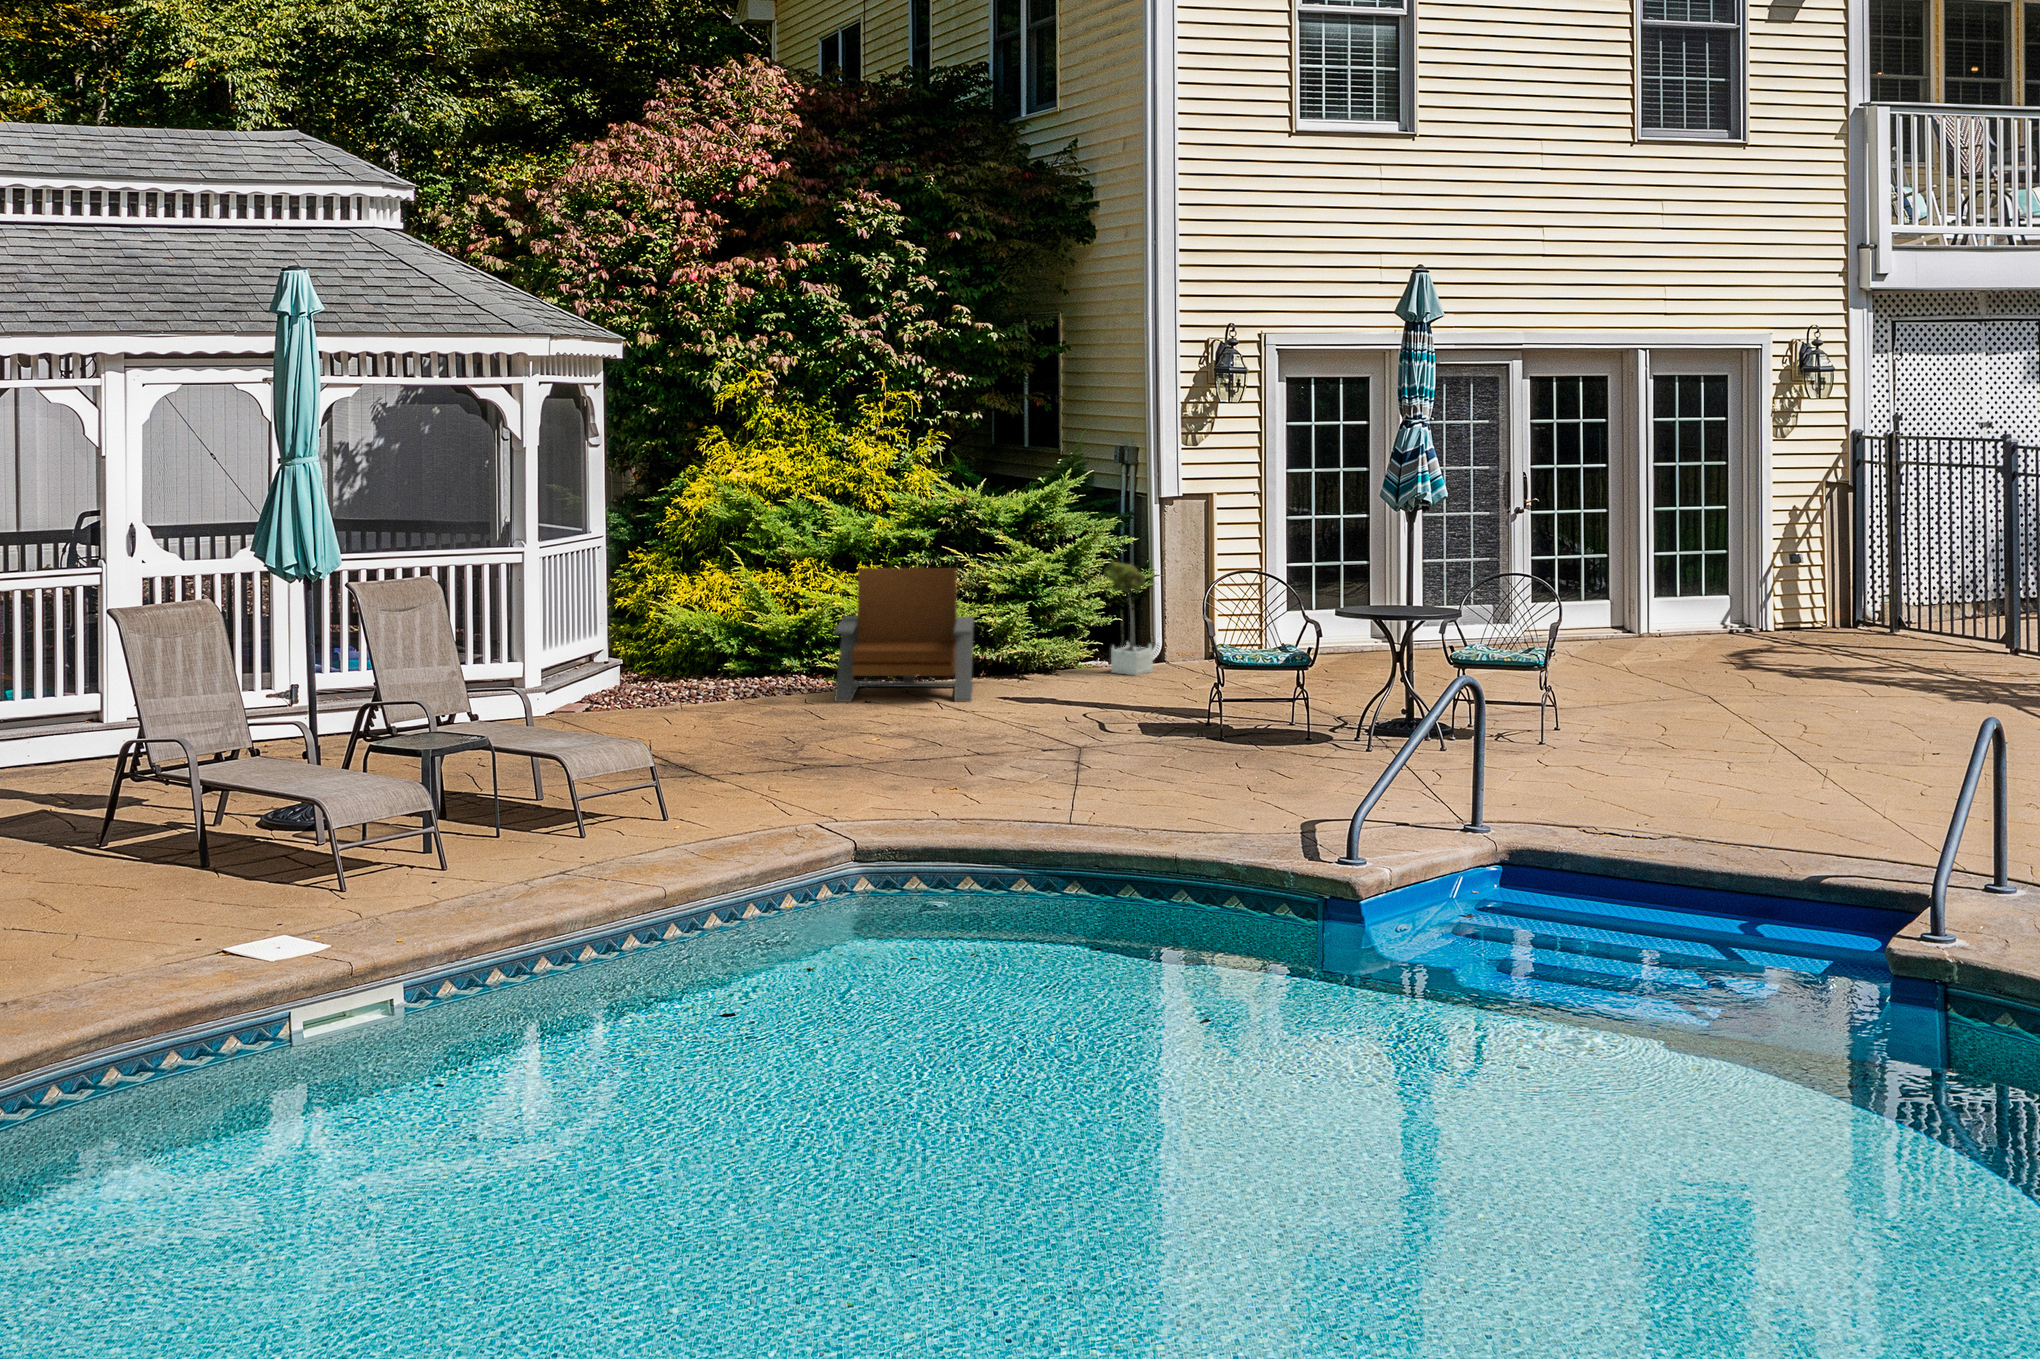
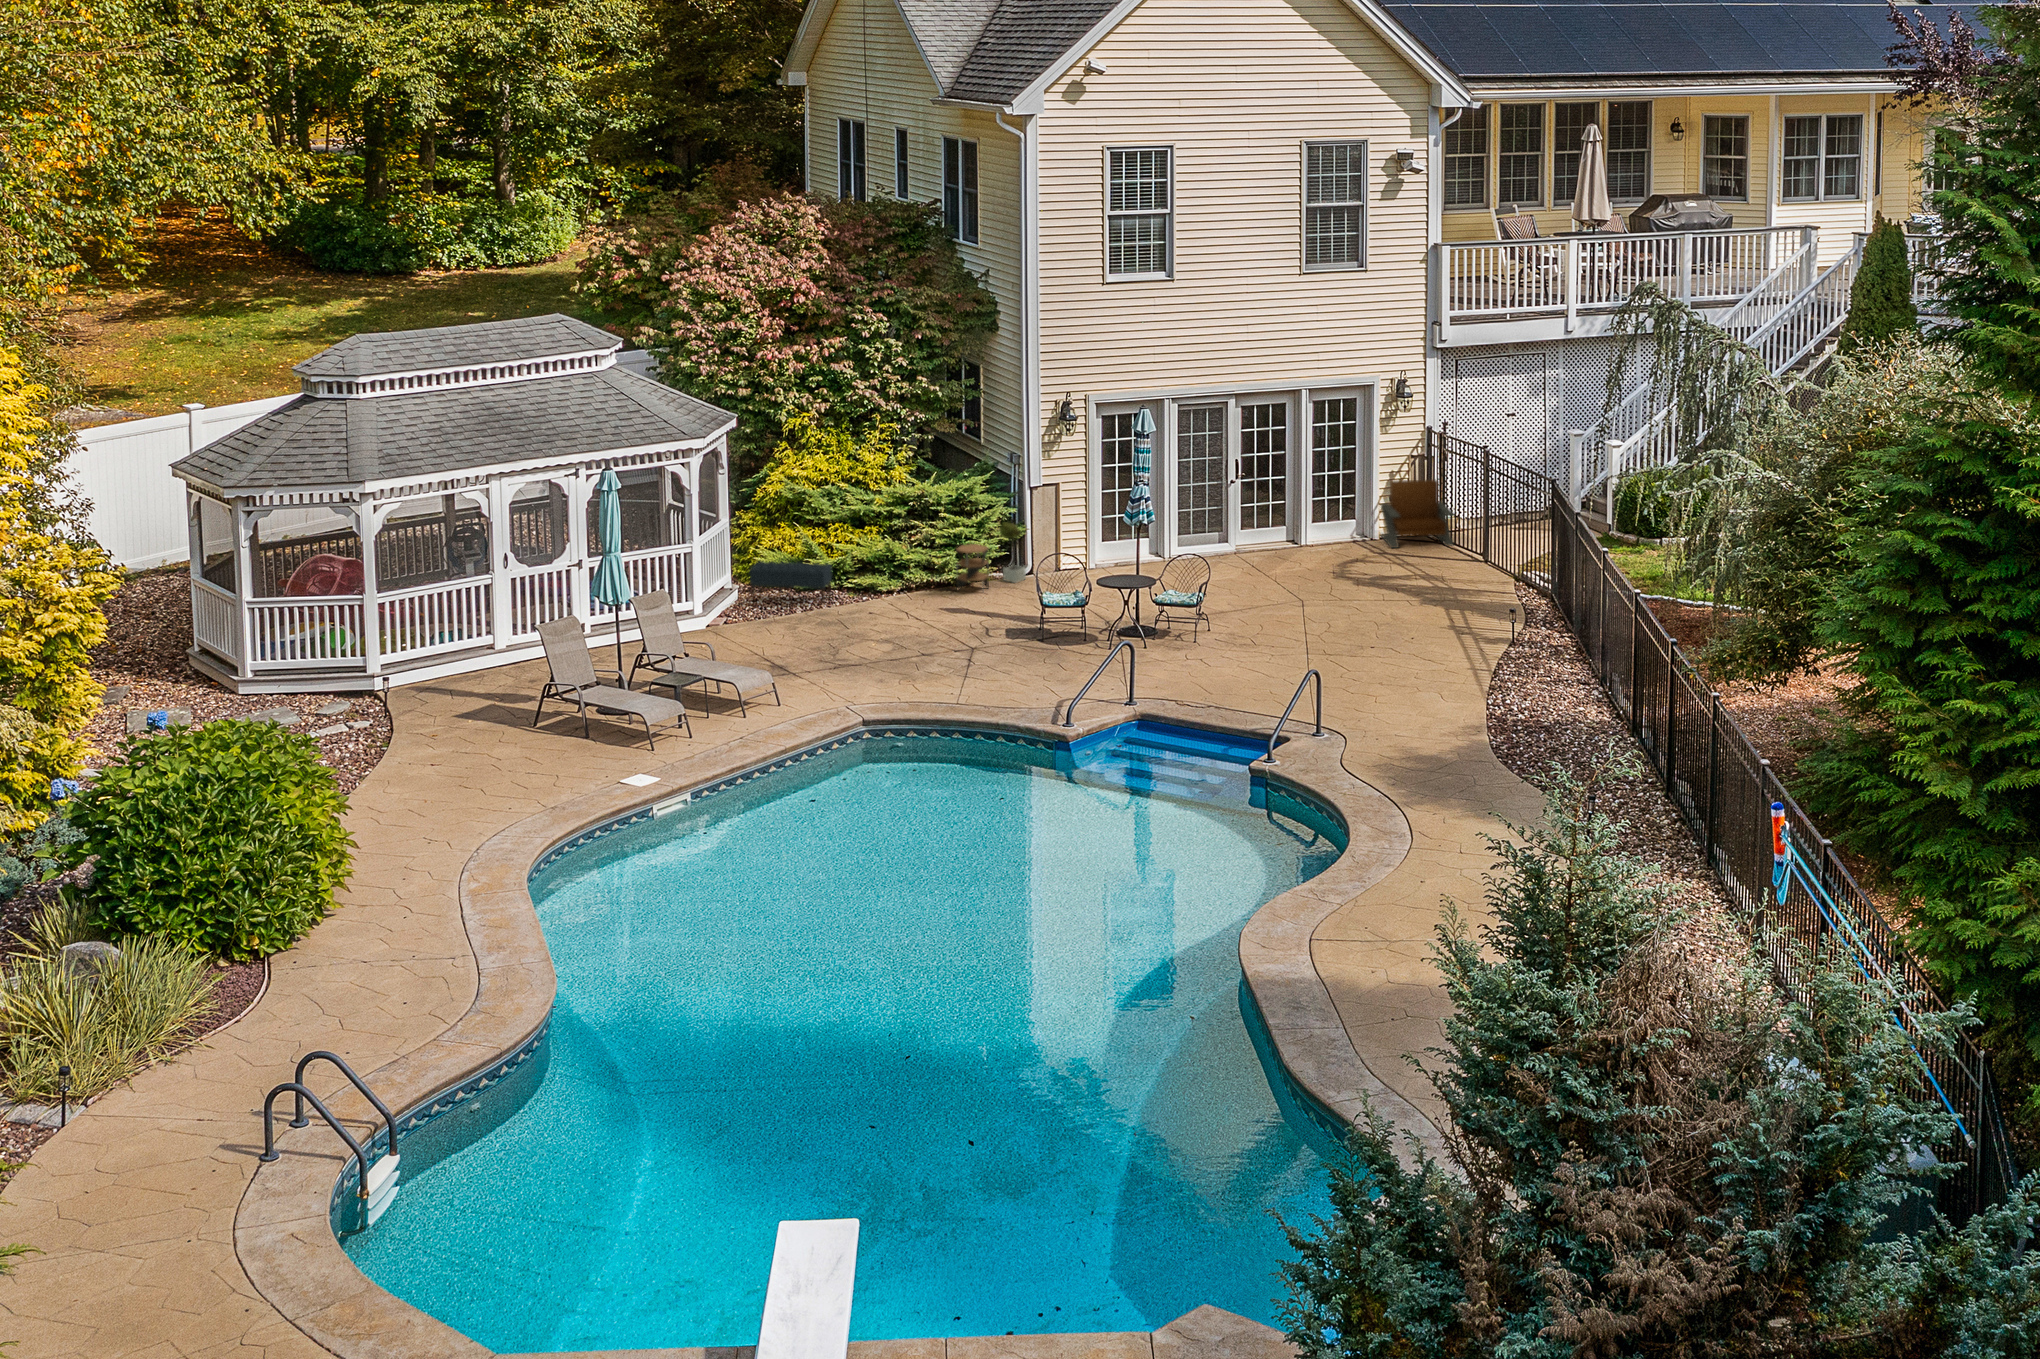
lounge chair: present [835,568,974,702] -> present [1381,480,1454,548]
side table: none [1027,596,1088,685] -> present [956,544,989,590]
bench: none [640,617,796,695] -> present [749,561,832,604]

